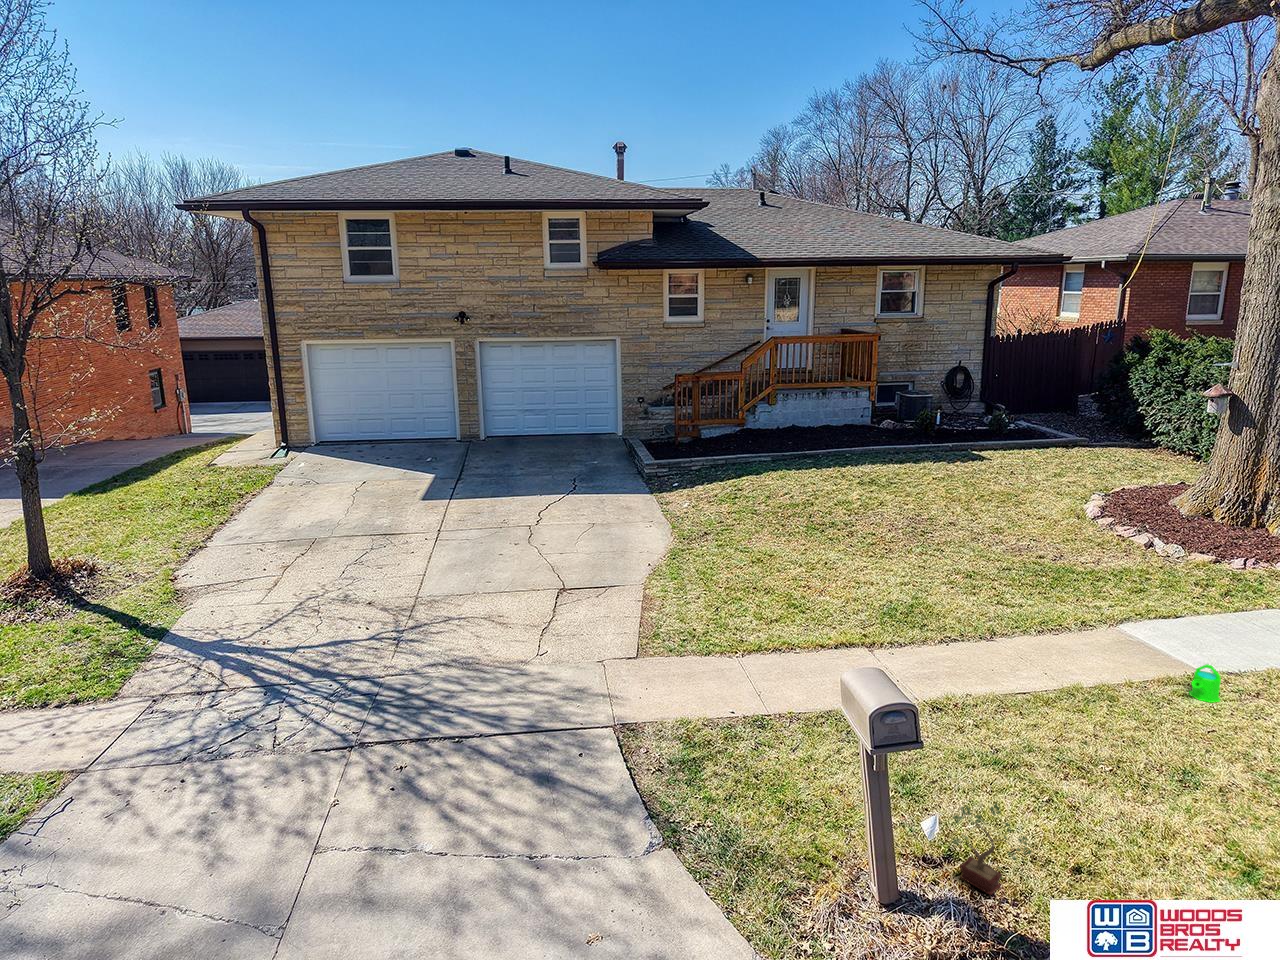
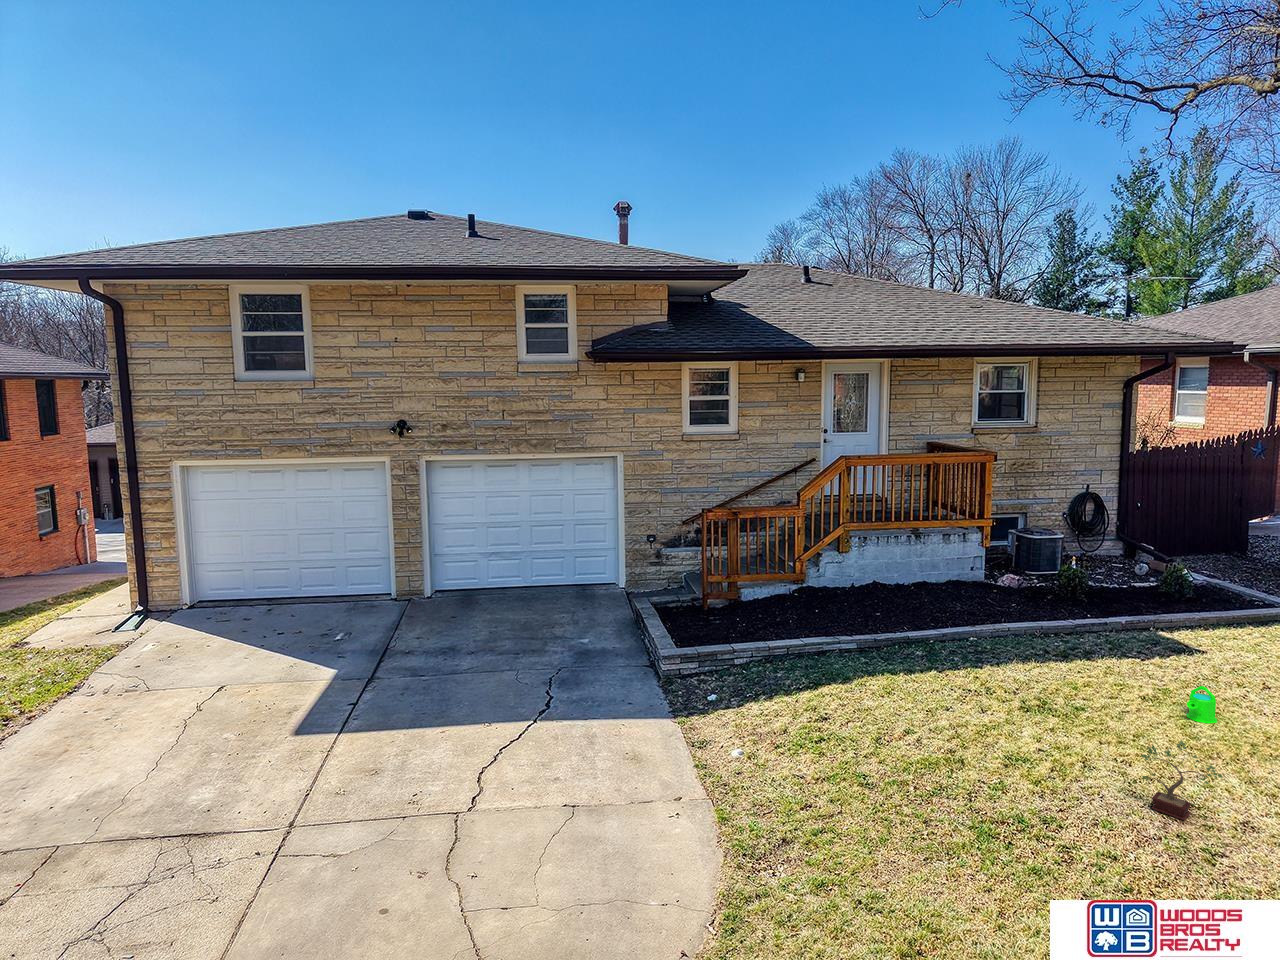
potted plant: present [953,804,1031,895] -> present [1141,740,1222,820]

